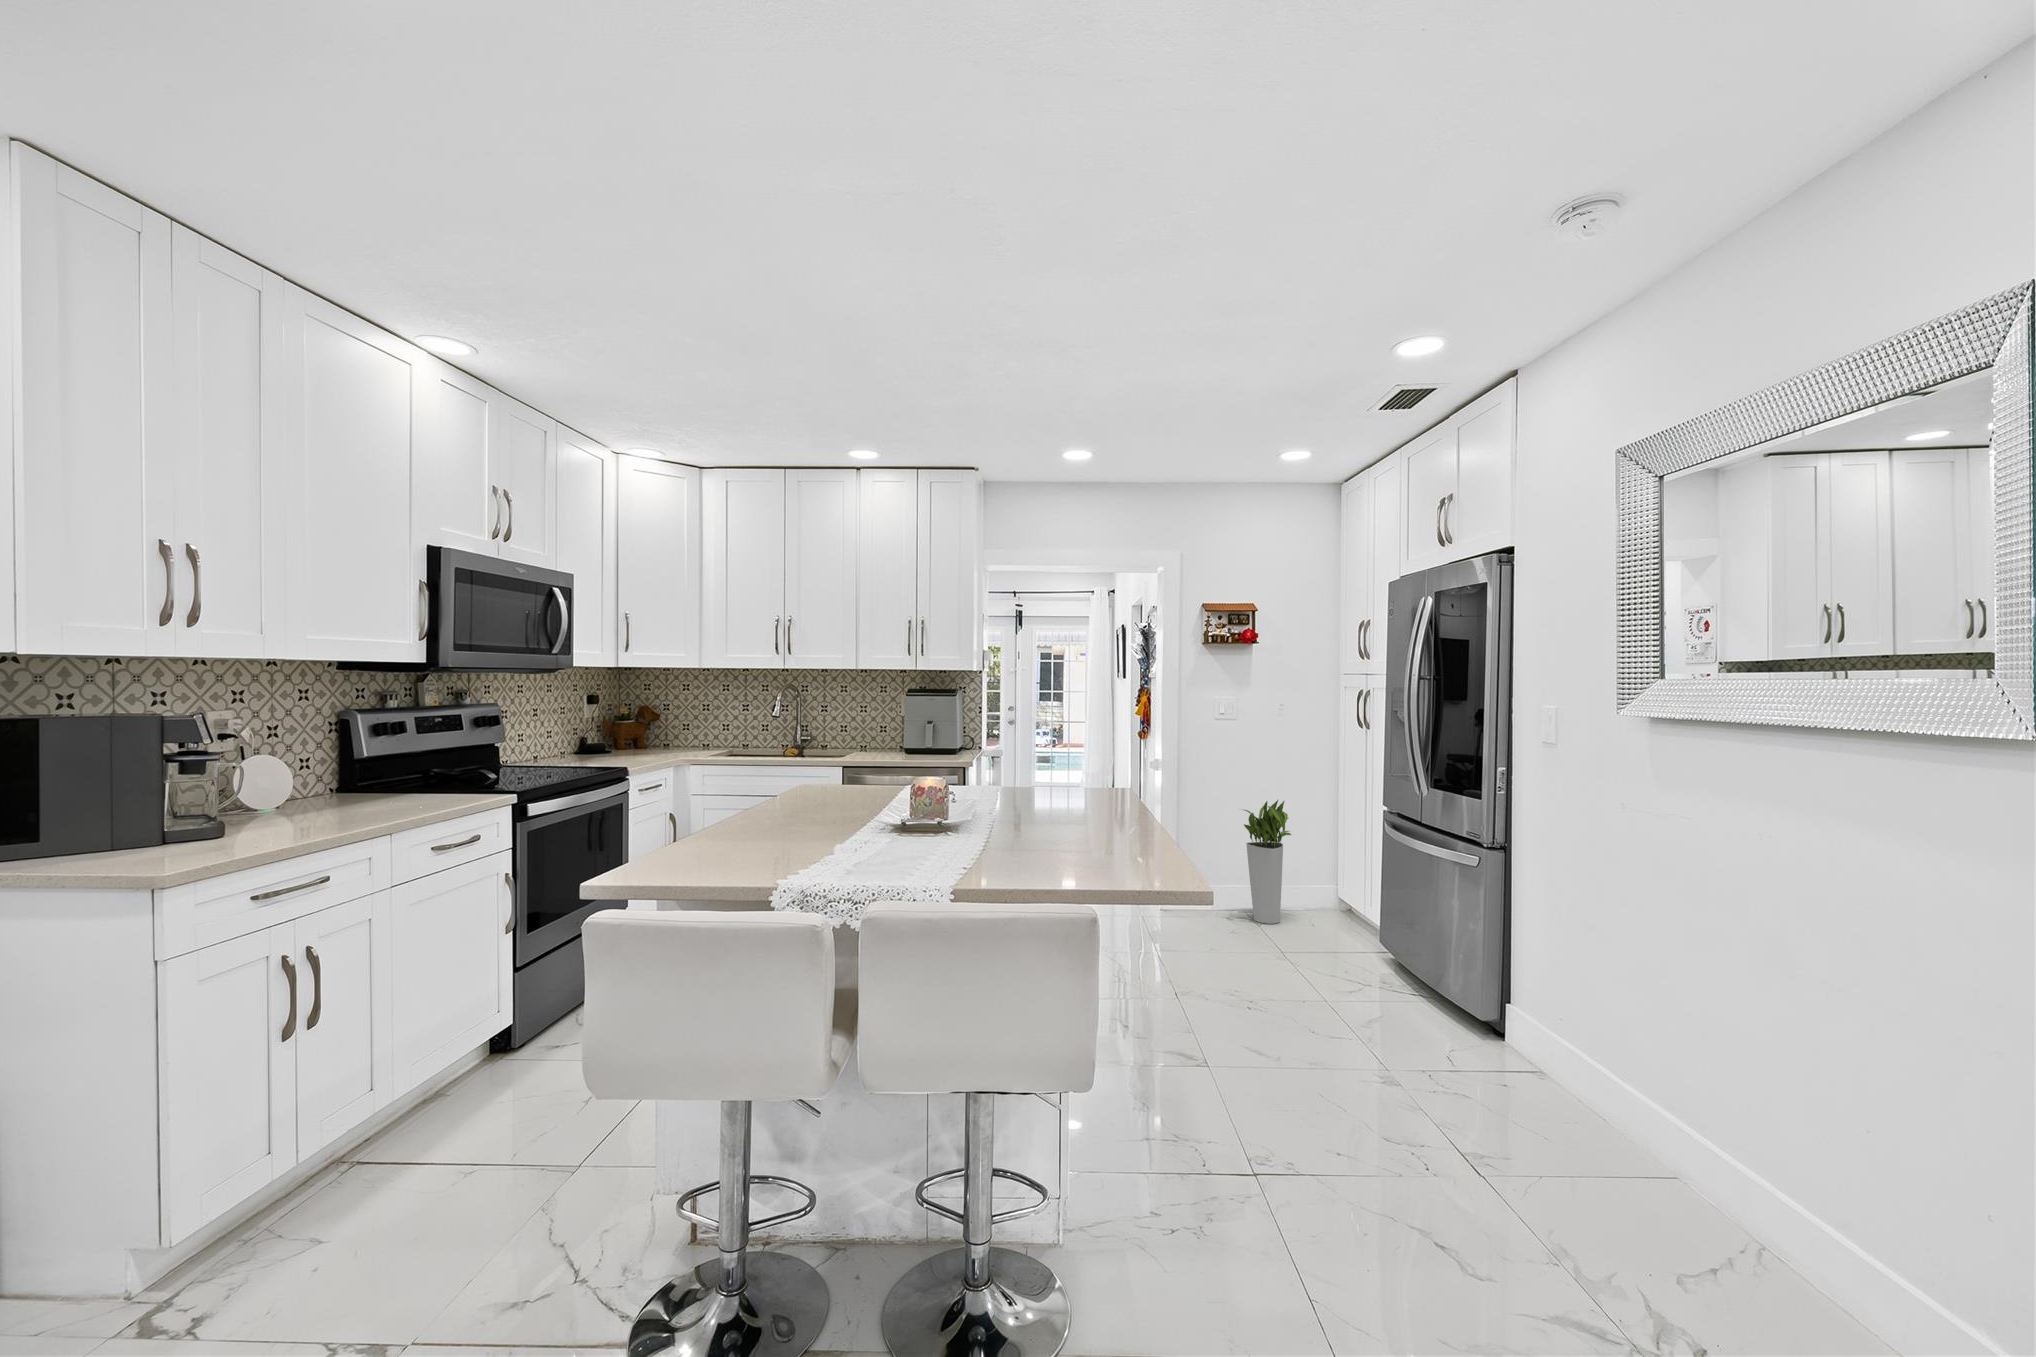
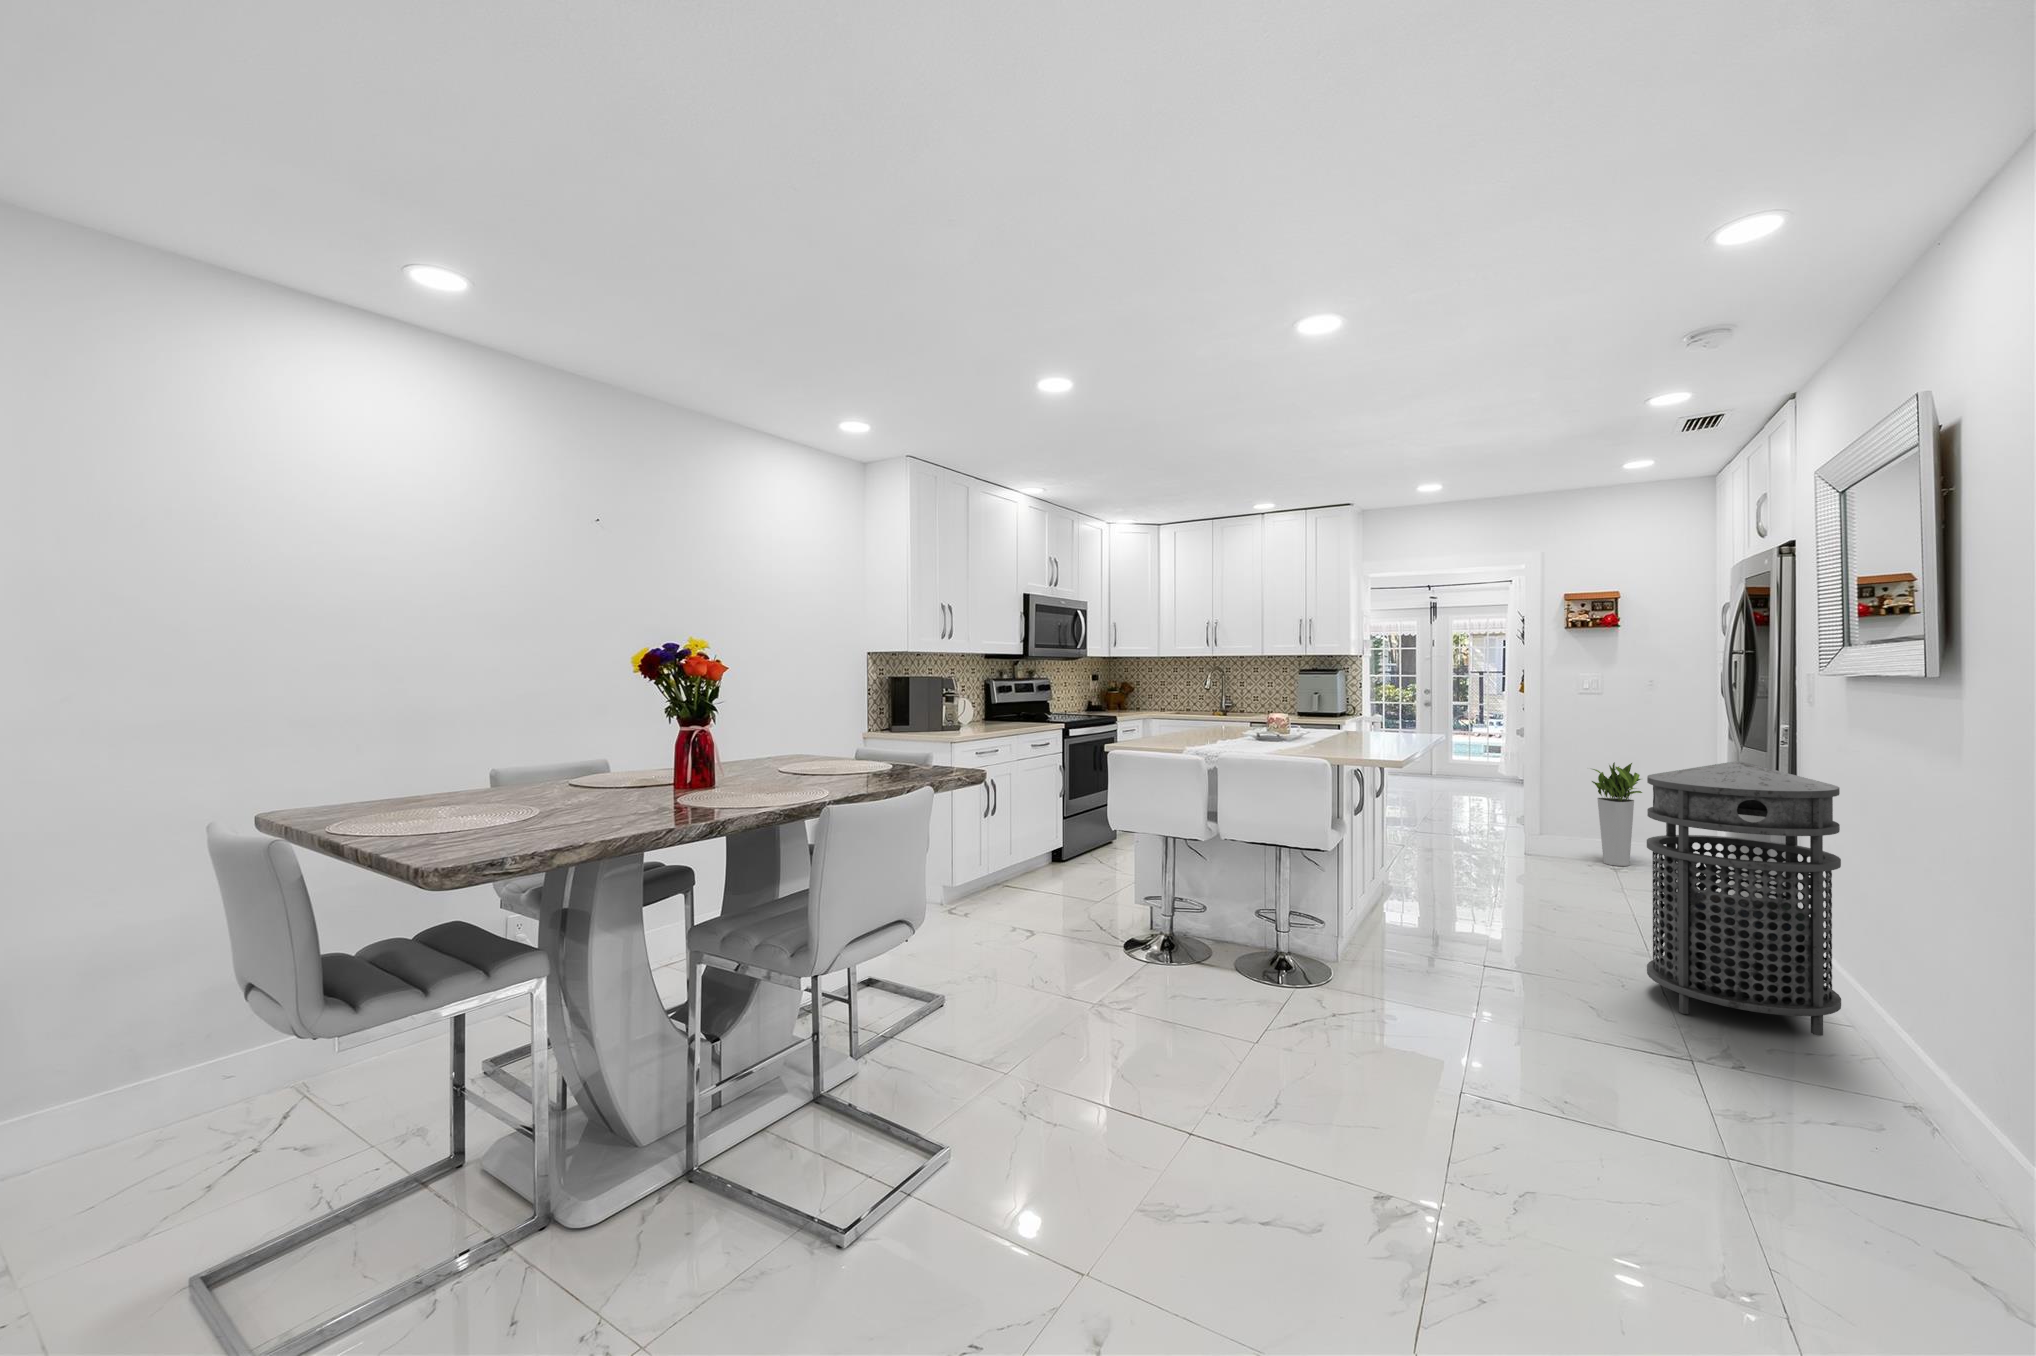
trash can: none [1526,848,1816,1289] -> present [1647,761,1841,1036]

